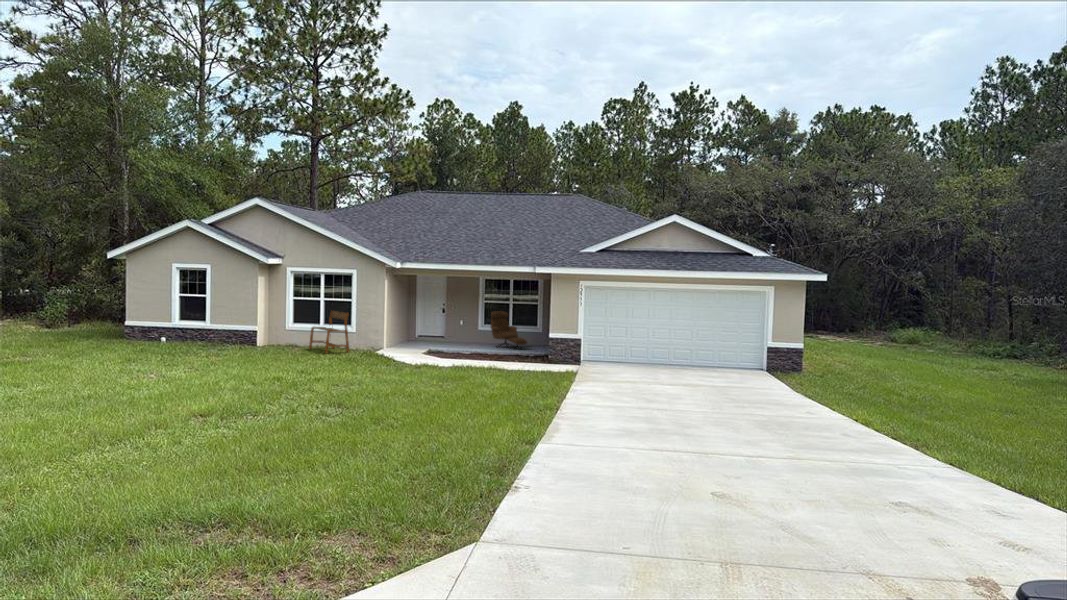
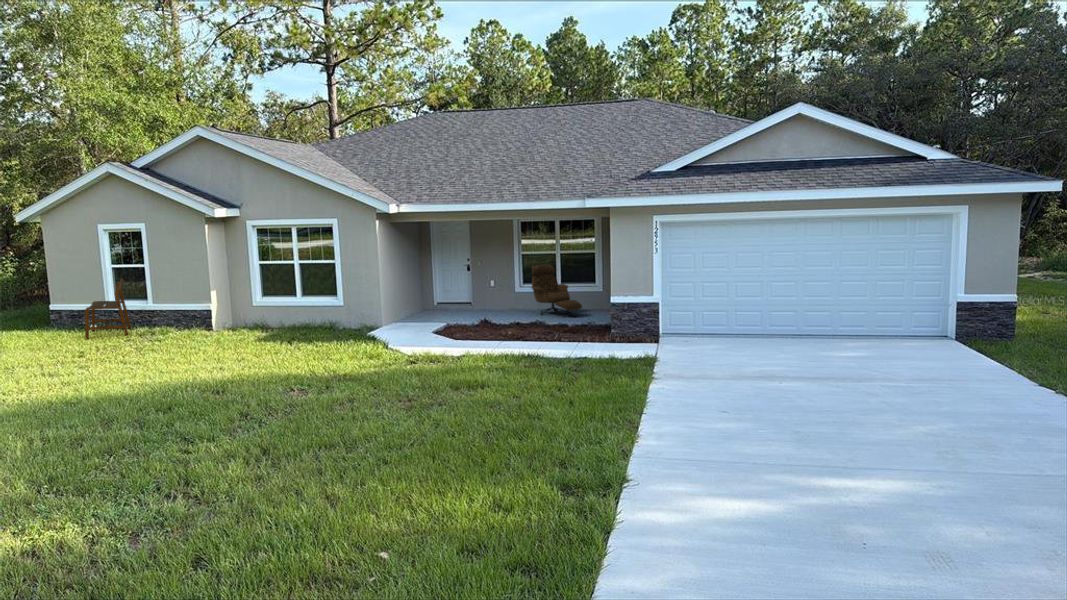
bench: present [309,311,349,353] -> present [85,279,131,339]

